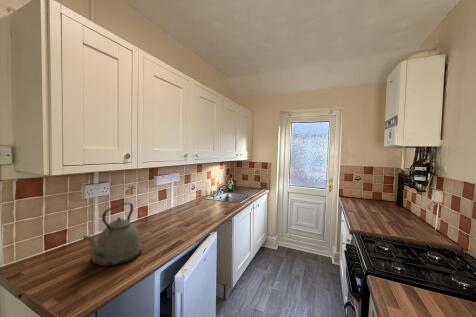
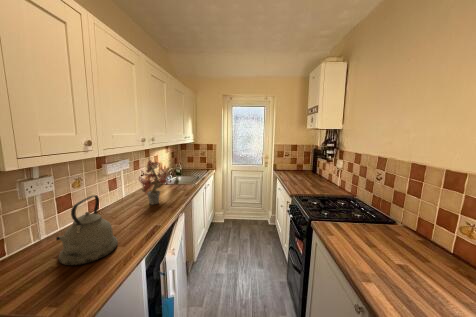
potted plant: none [178,166,213,218] -> present [139,160,171,205]

